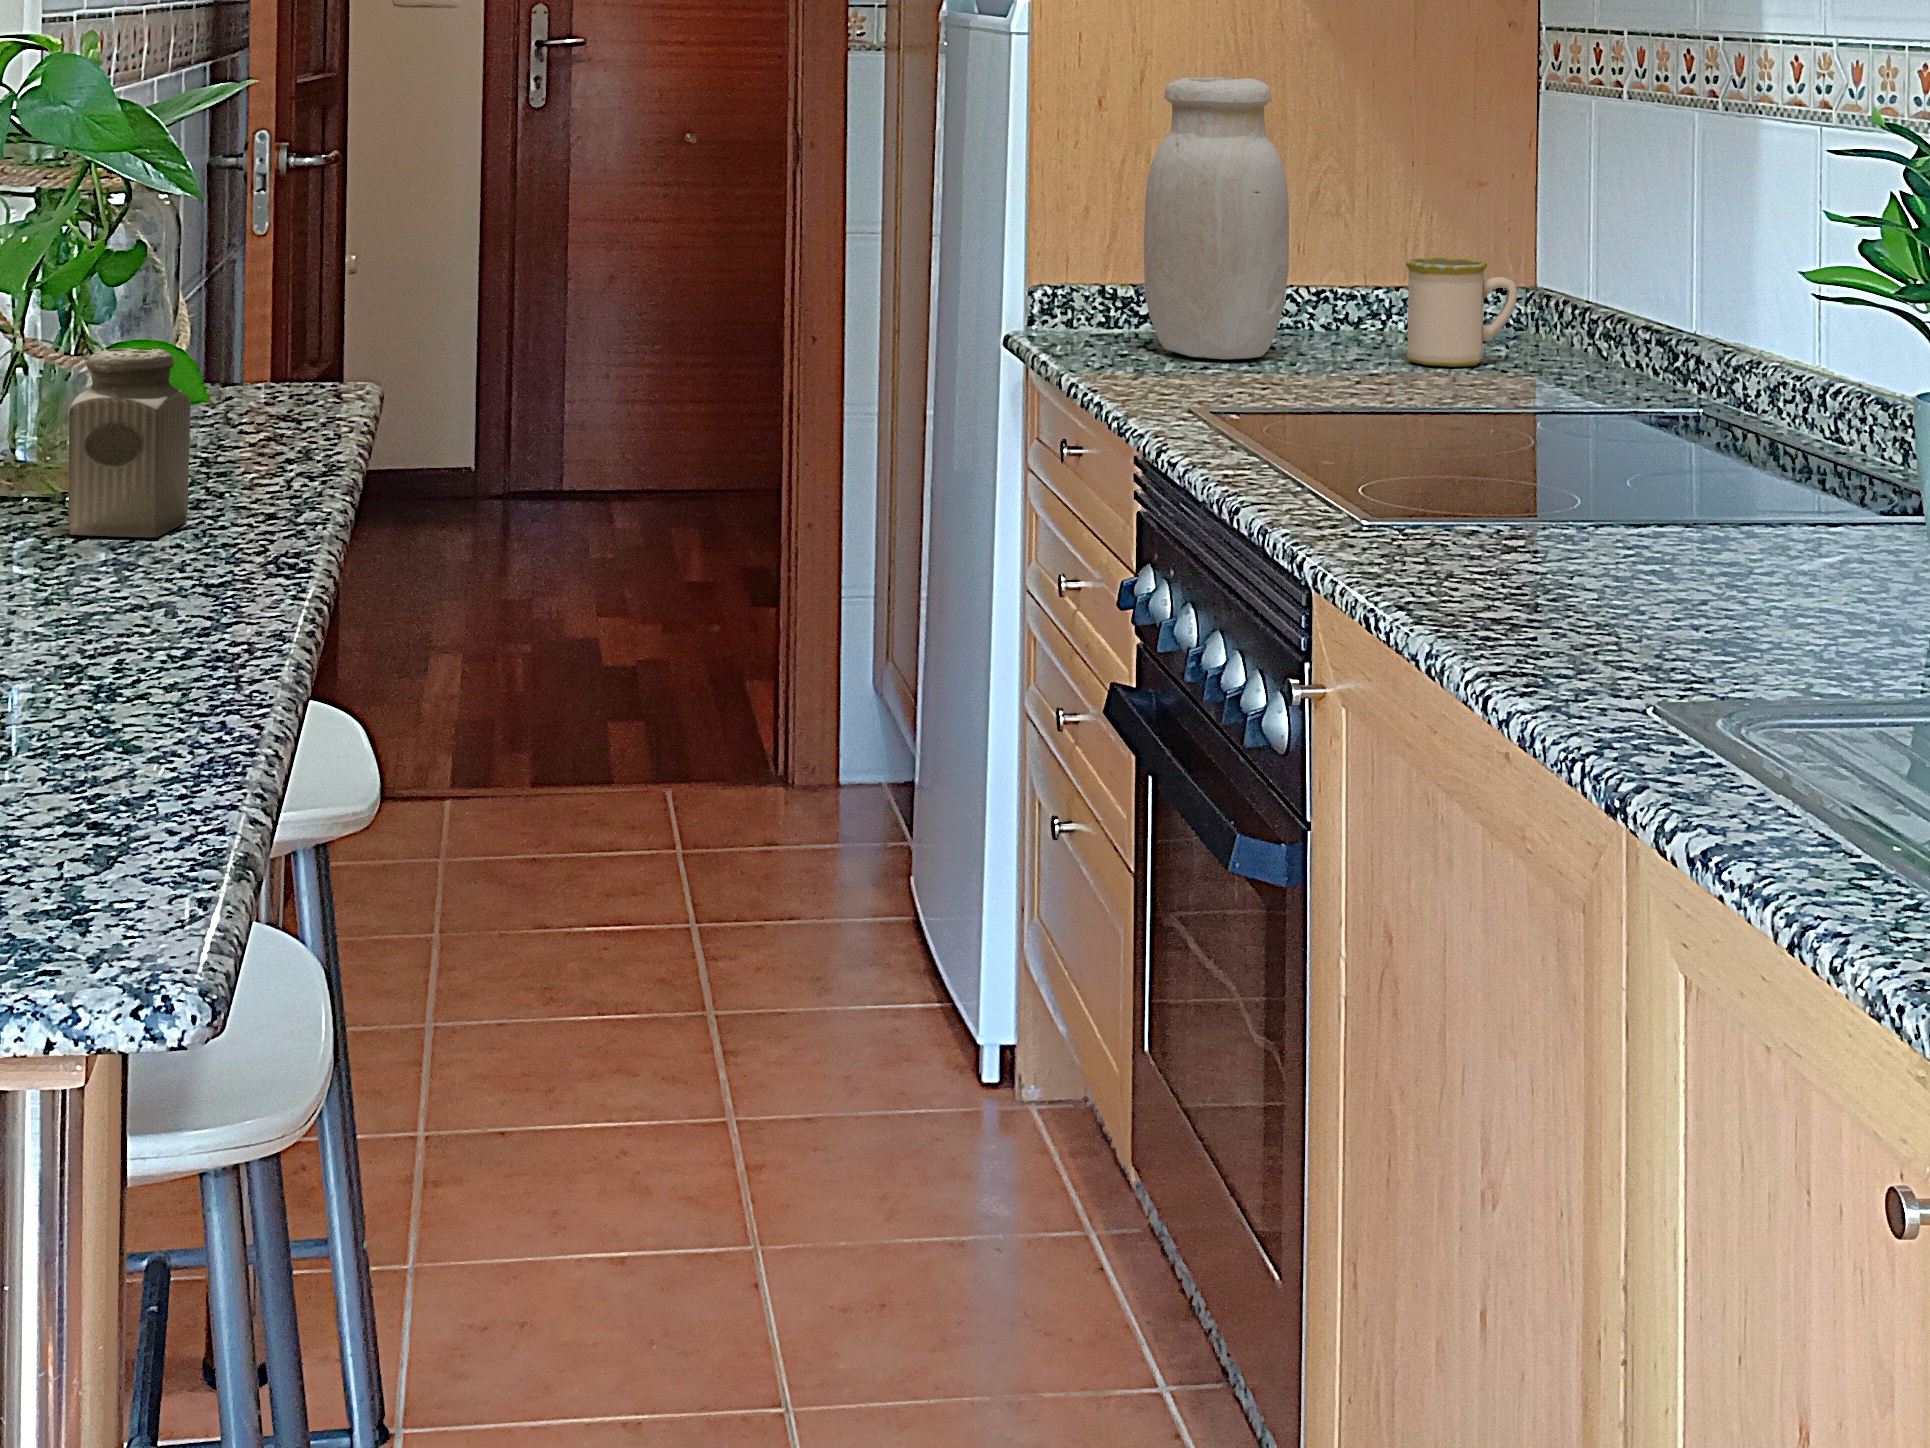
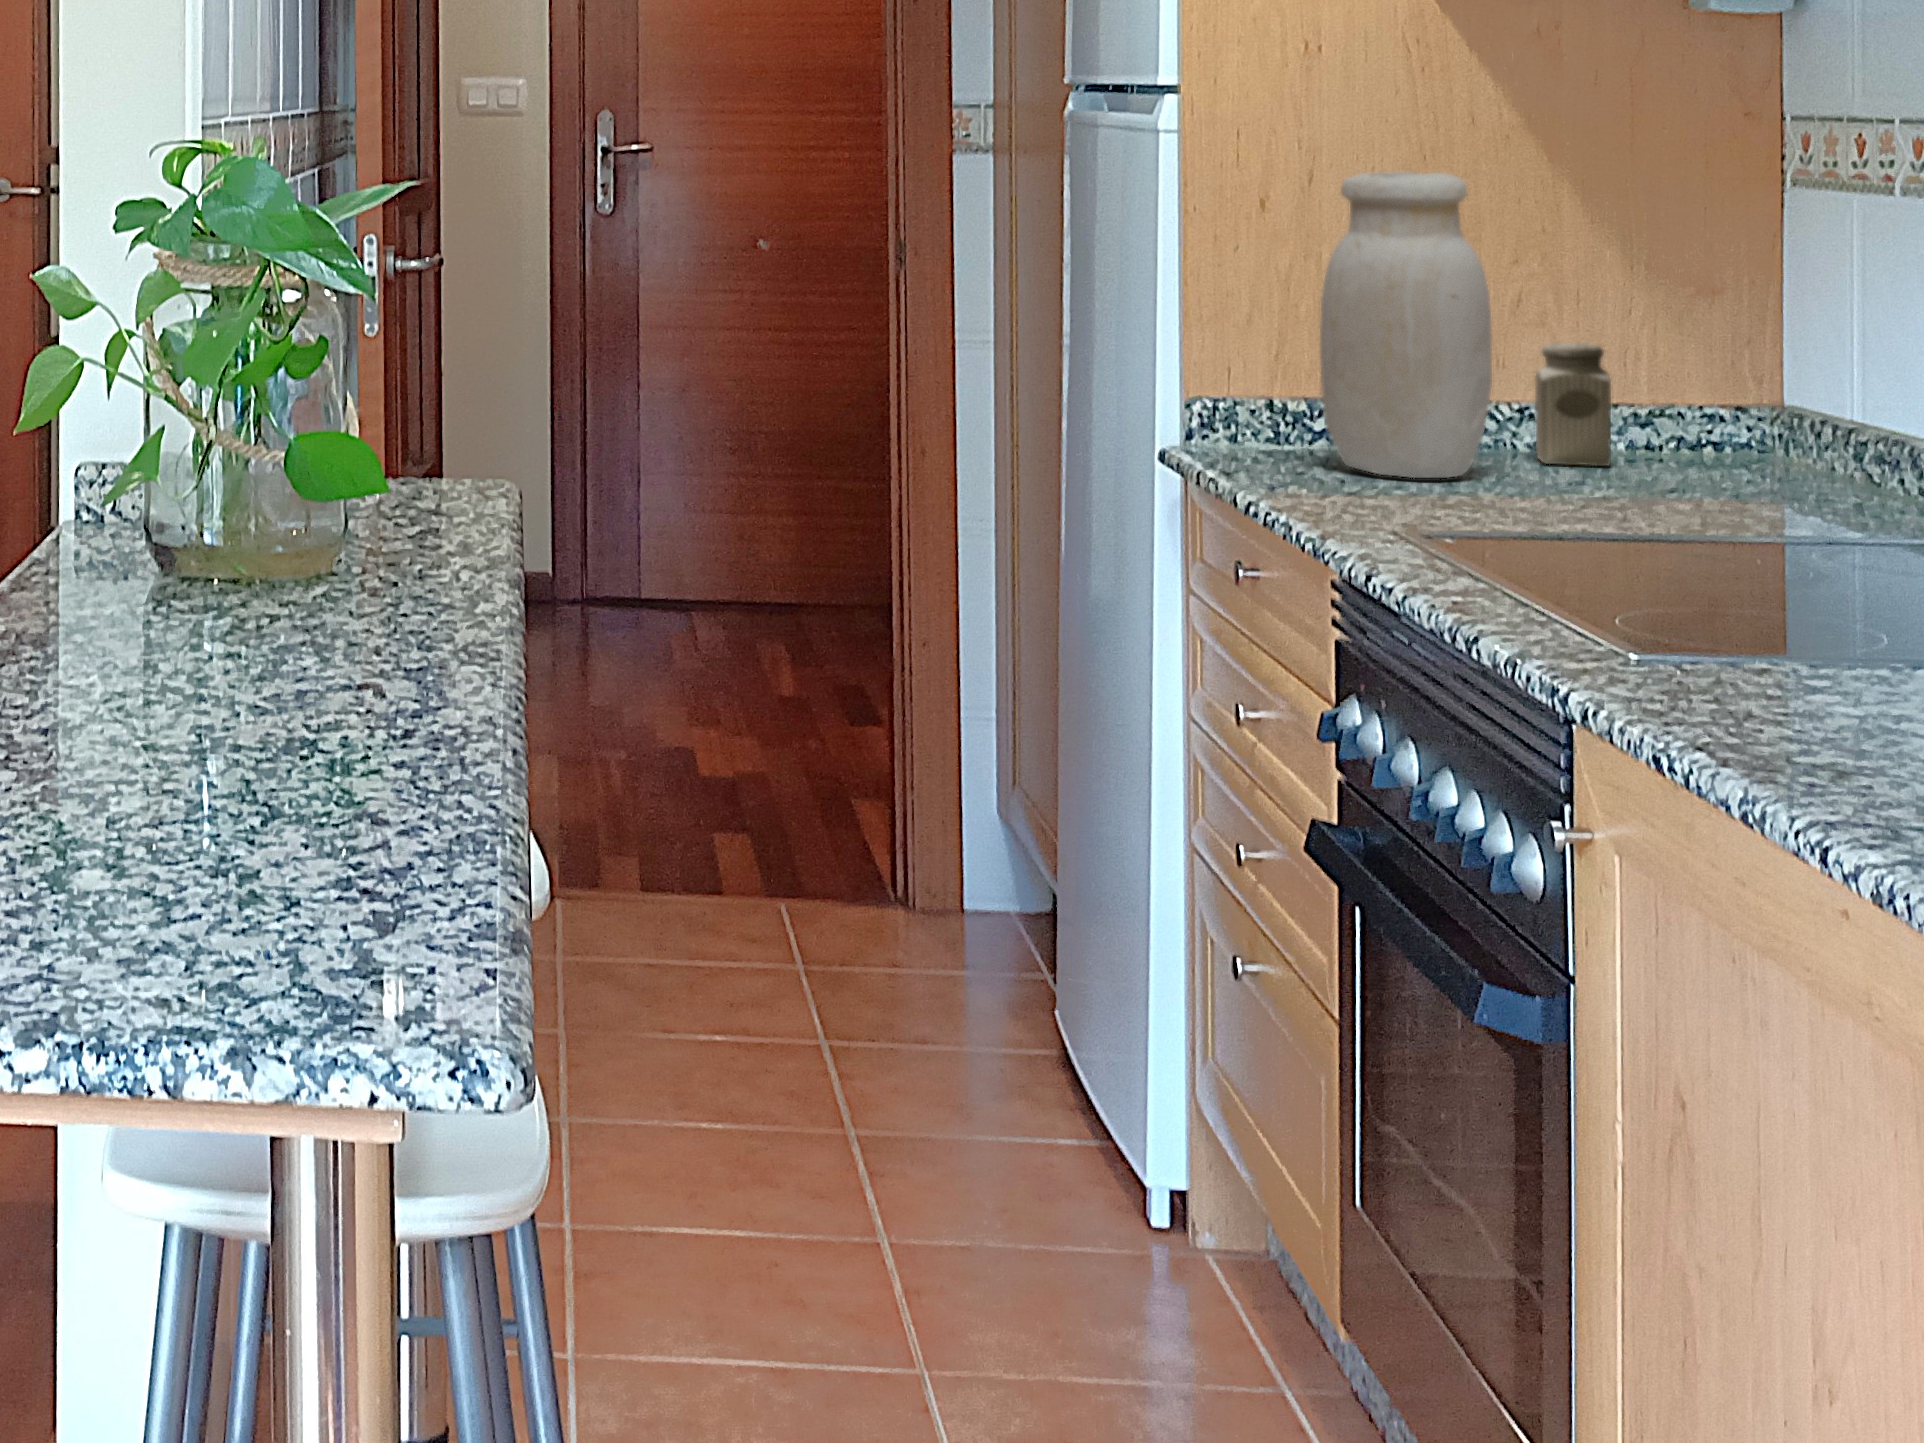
mug: present [1406,258,1518,367] -> none [1634,370,1774,491]
salt shaker: present [68,348,191,537] -> present [1535,343,1611,466]

